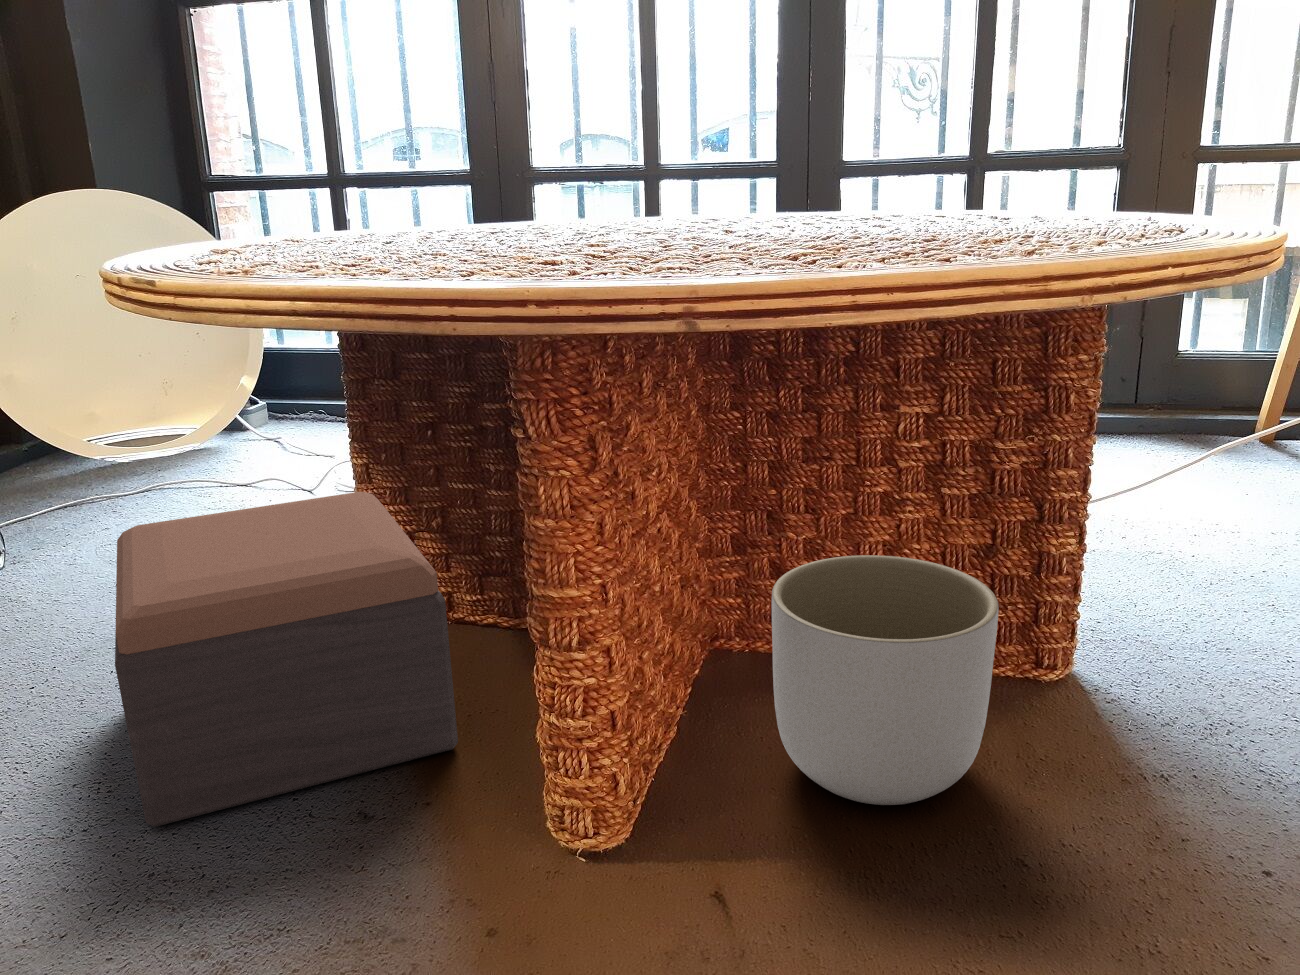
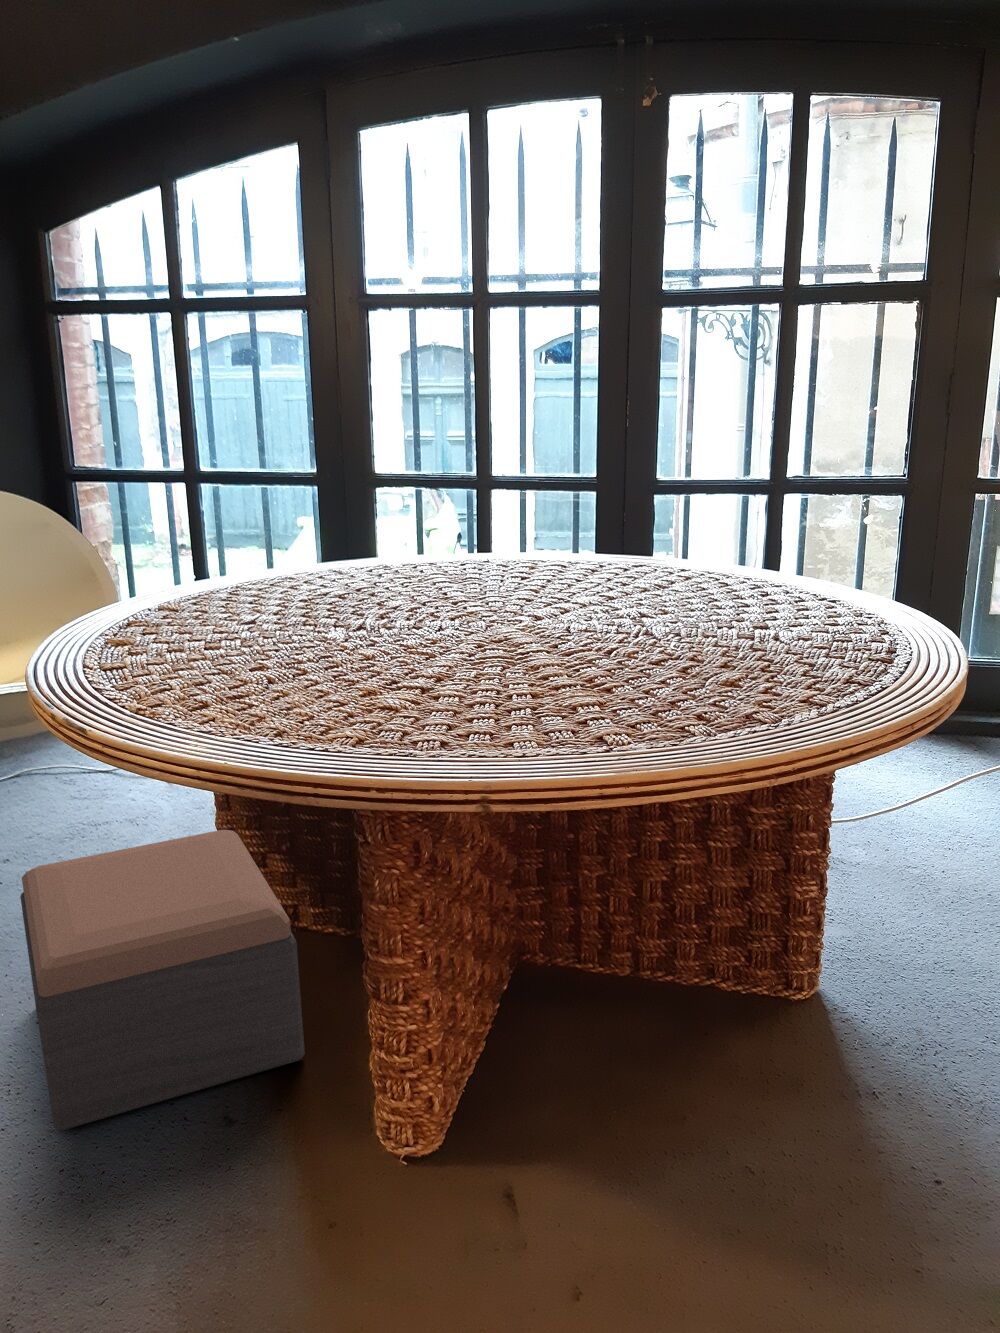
planter: present [772,555,998,805] -> none [560,905,738,1118]

